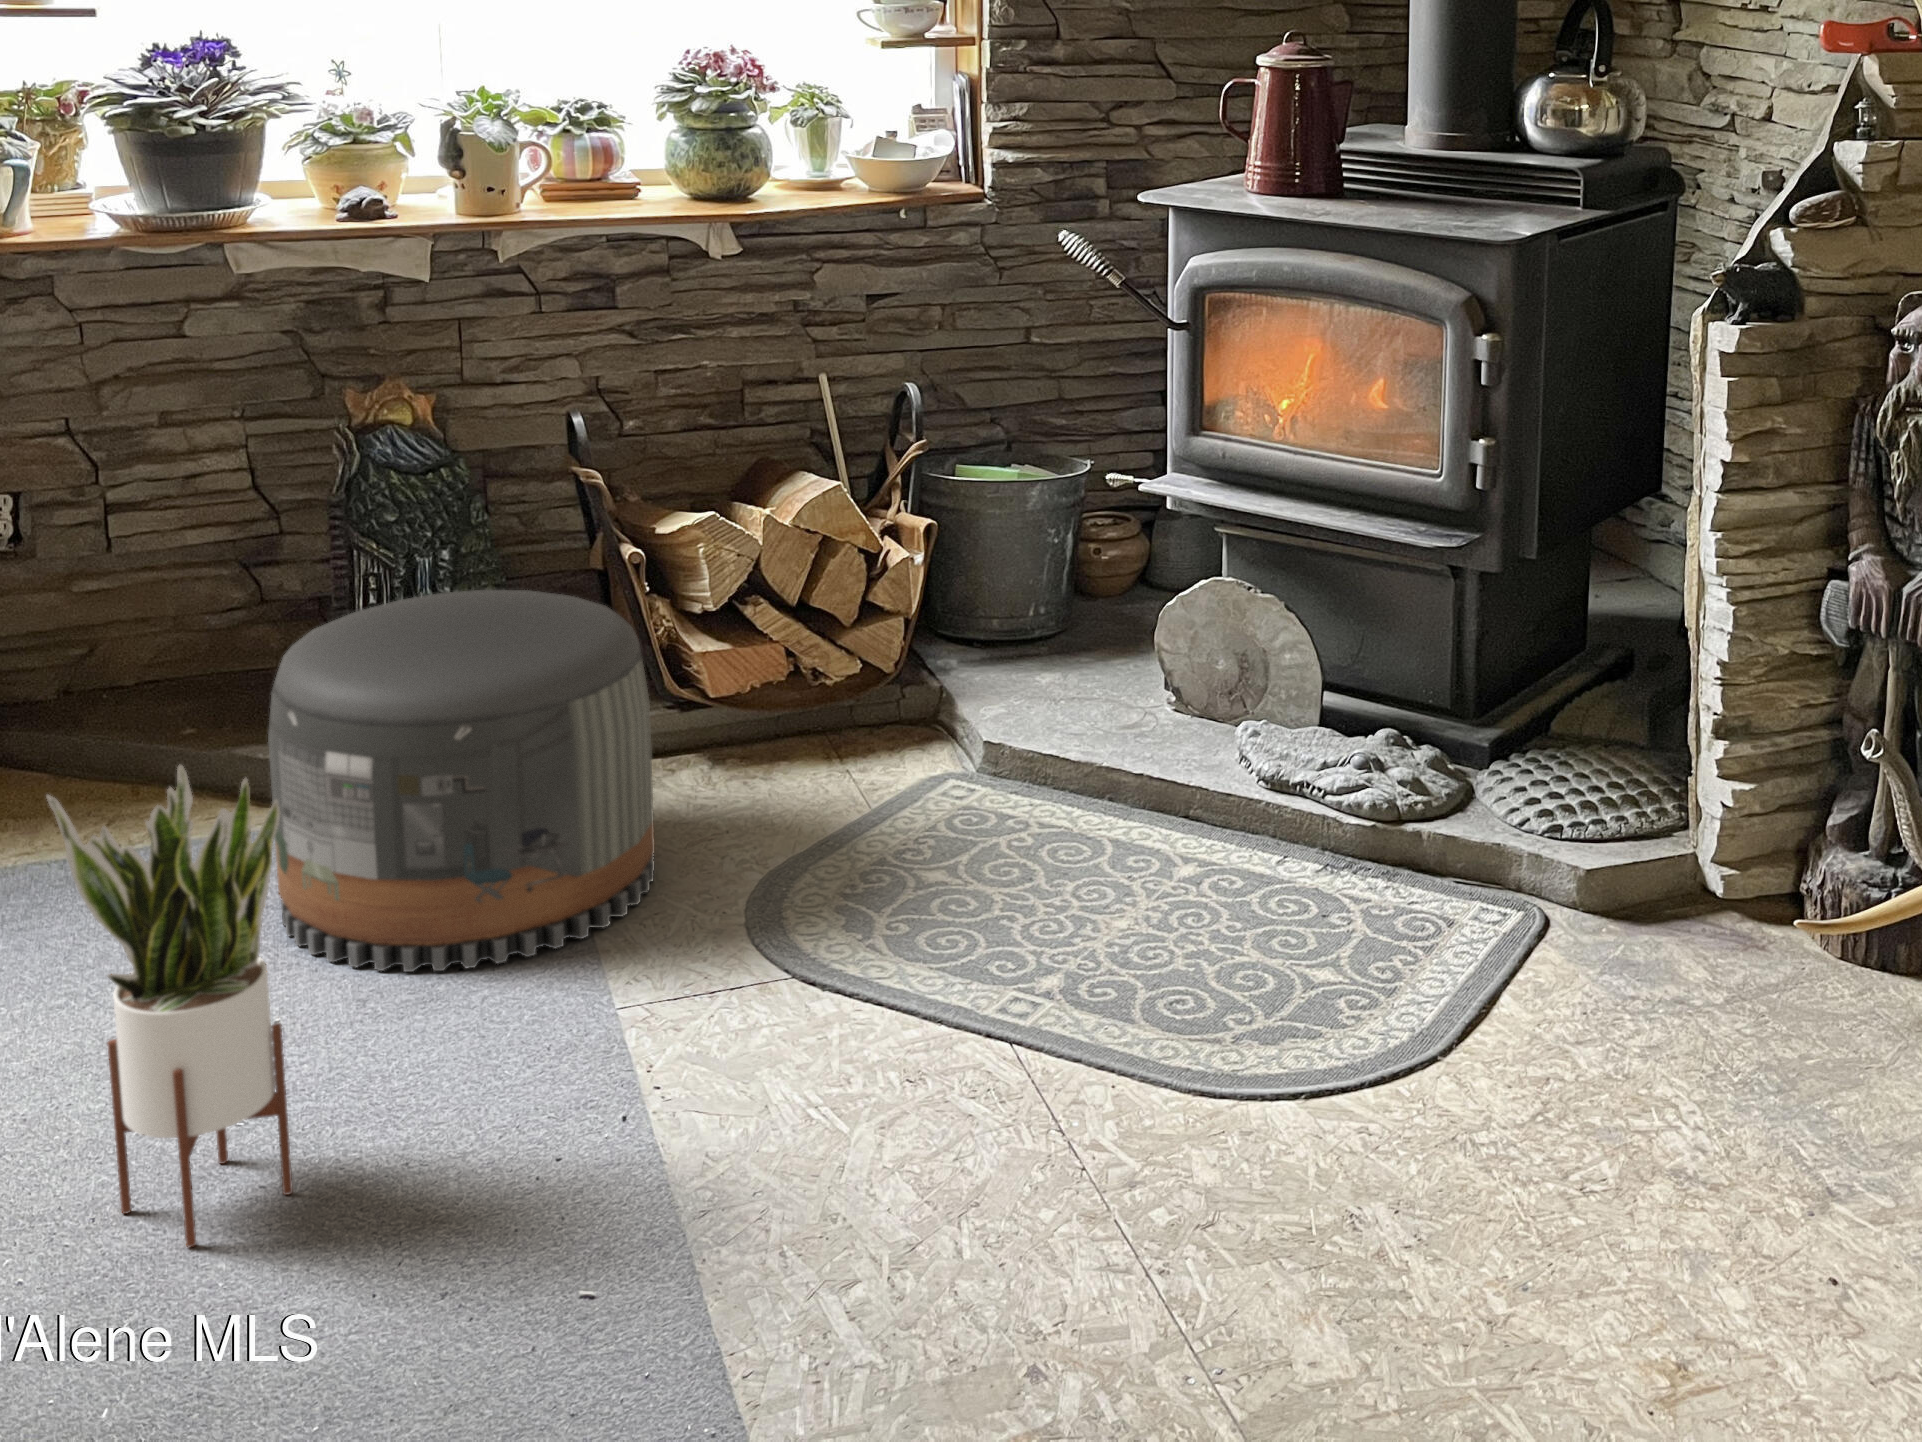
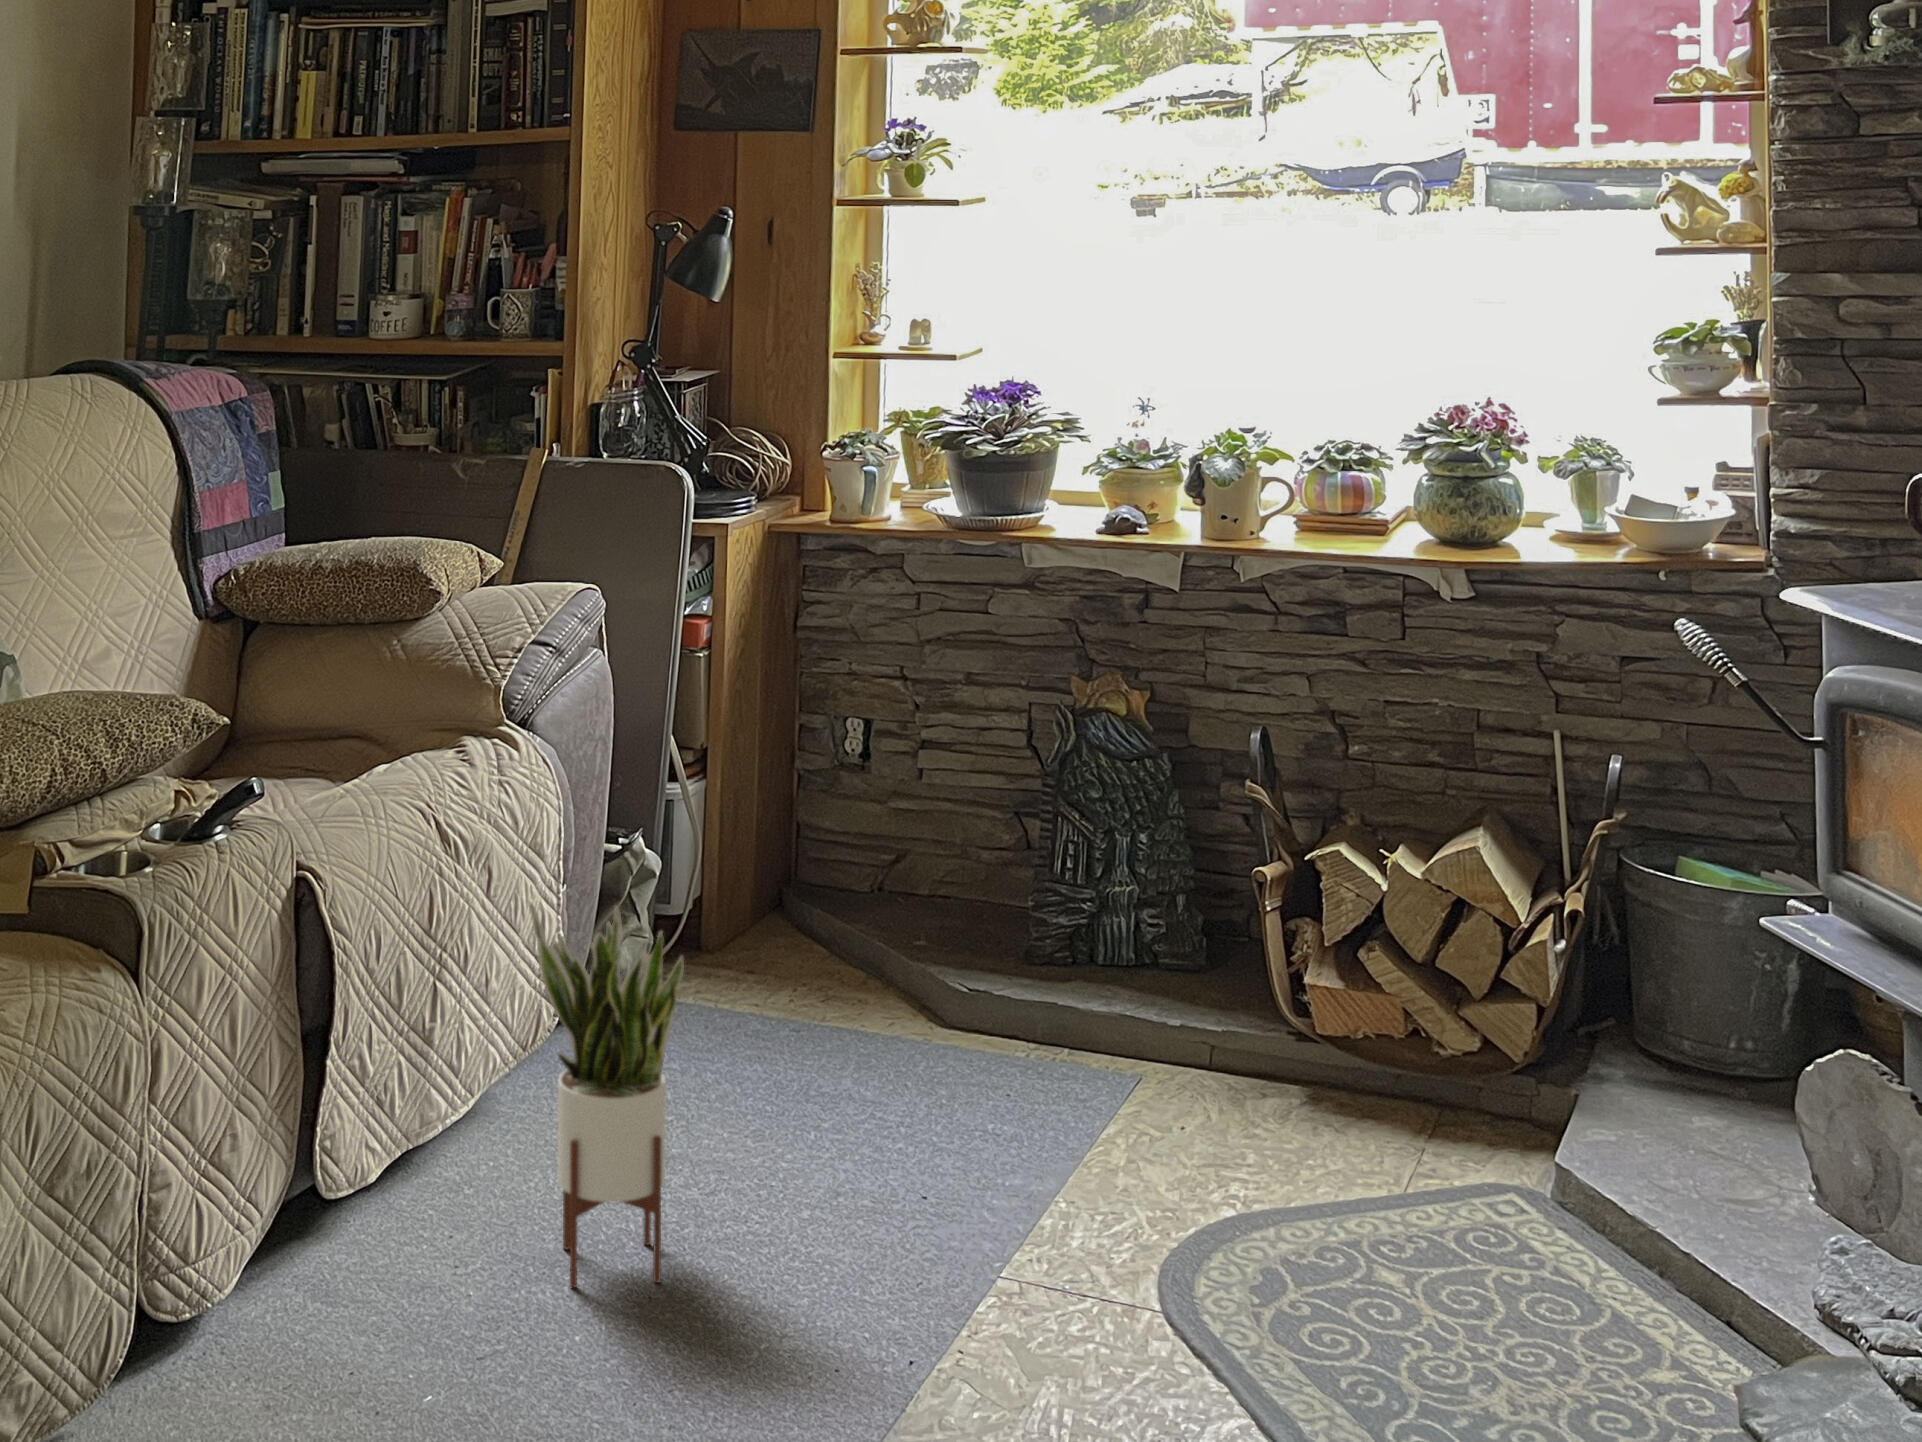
pouf: present [268,590,655,972] -> none [846,856,1169,1197]

